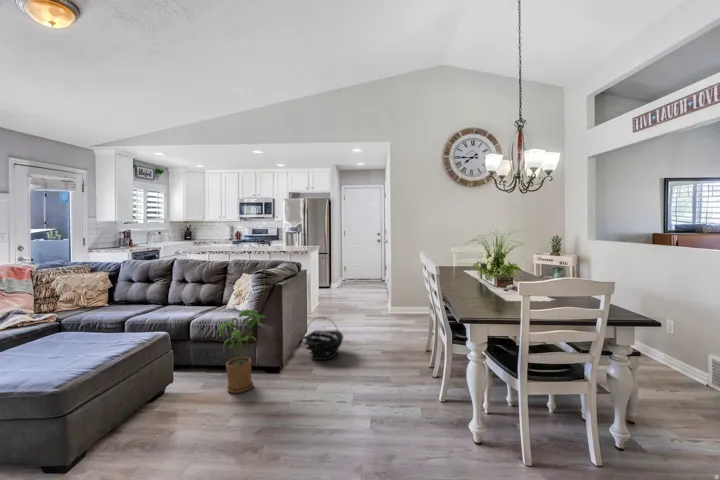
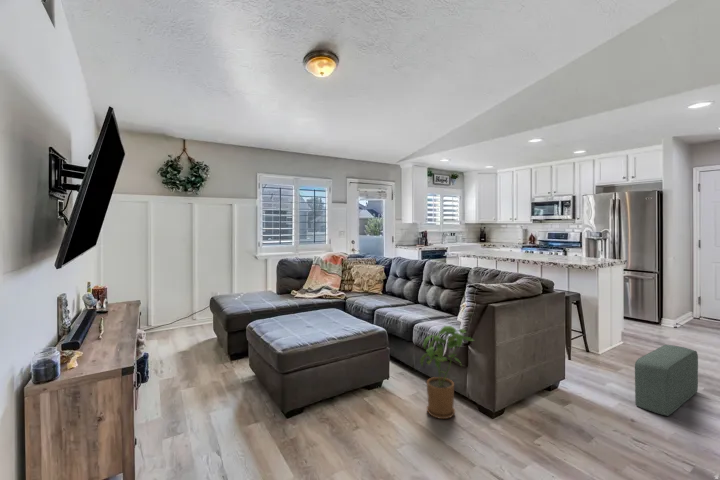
pouf: none [346,295,367,336] -> present [635,345,698,416]
basket: present [302,324,343,360] -> none [537,362,609,429]

